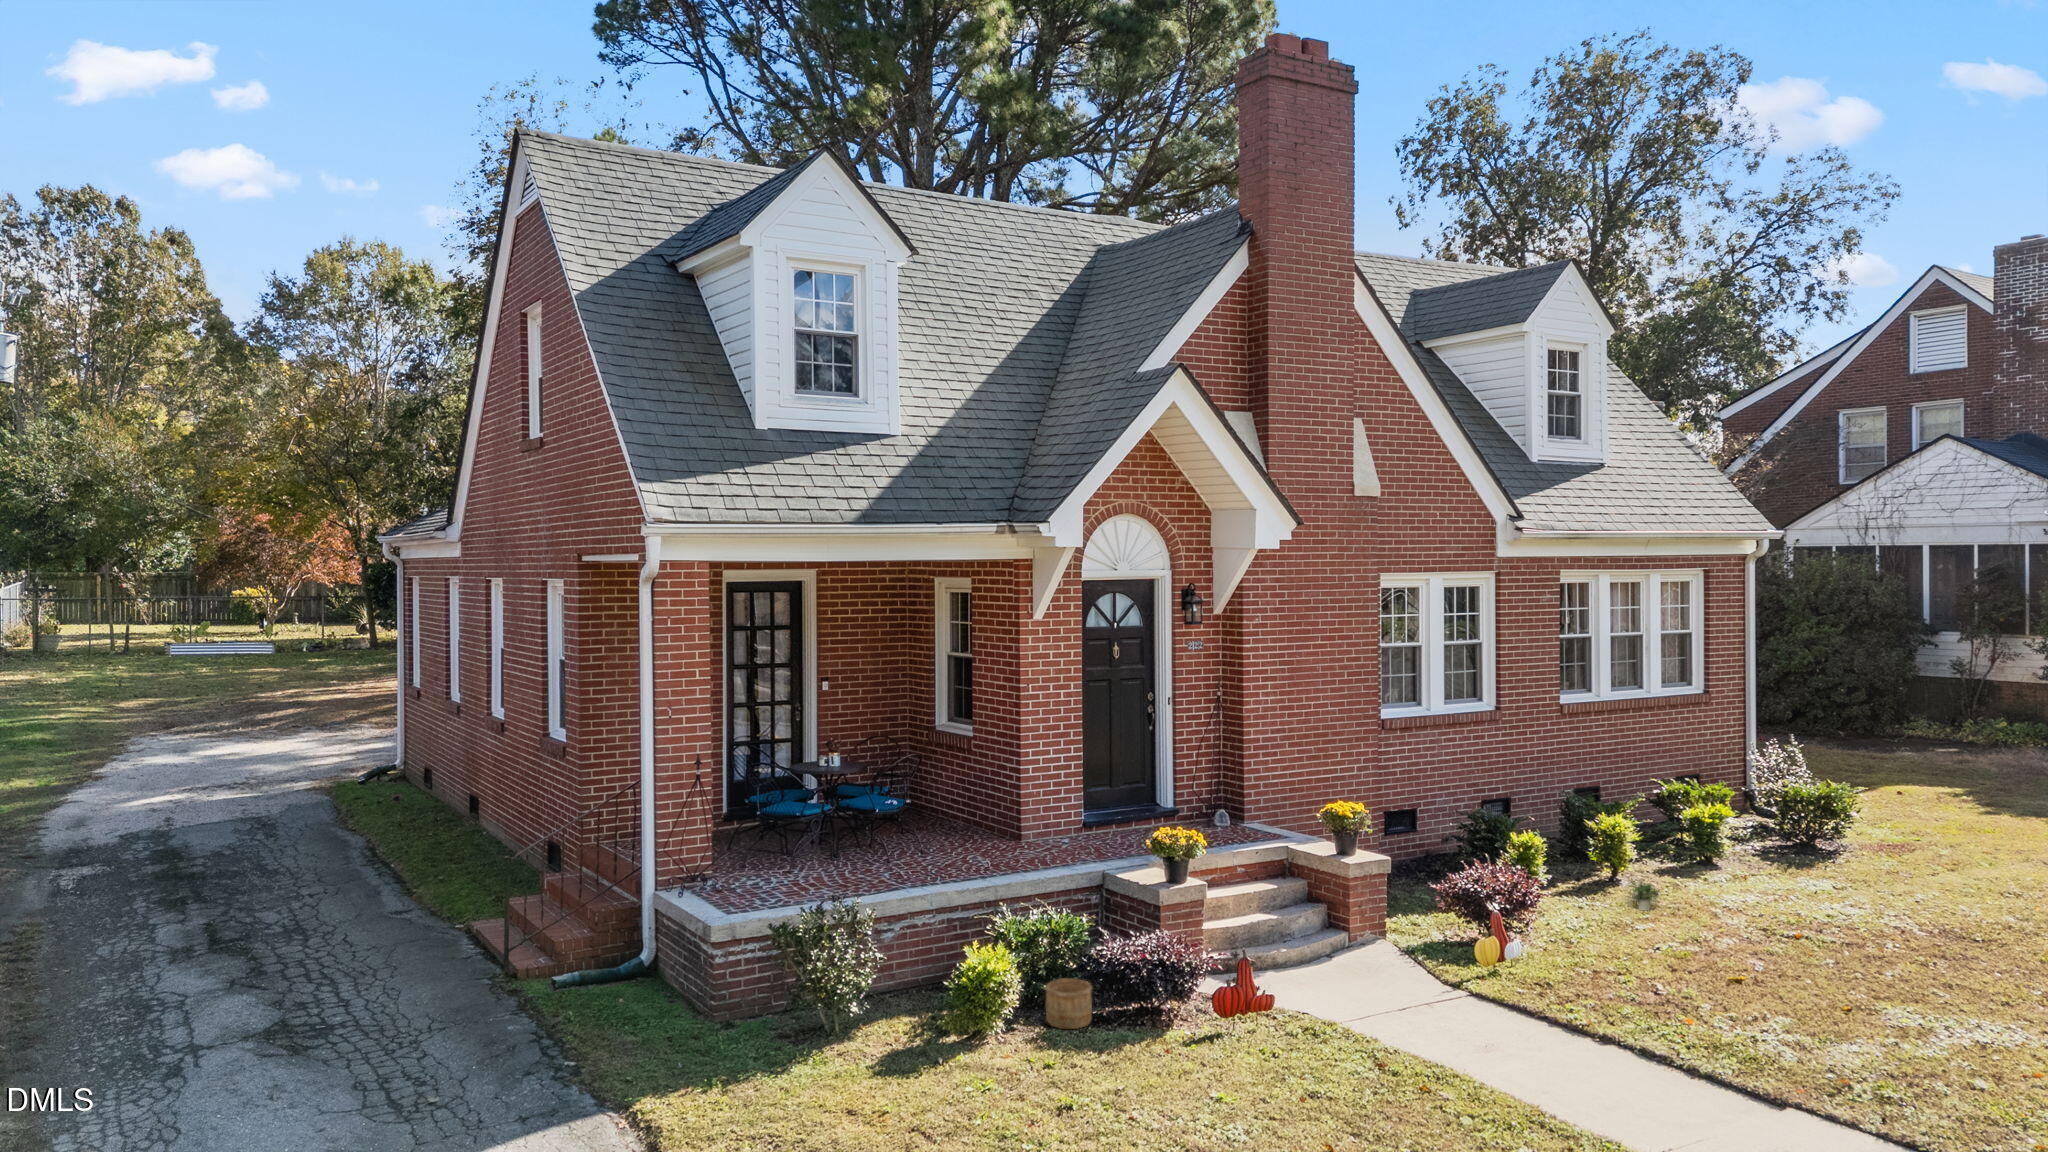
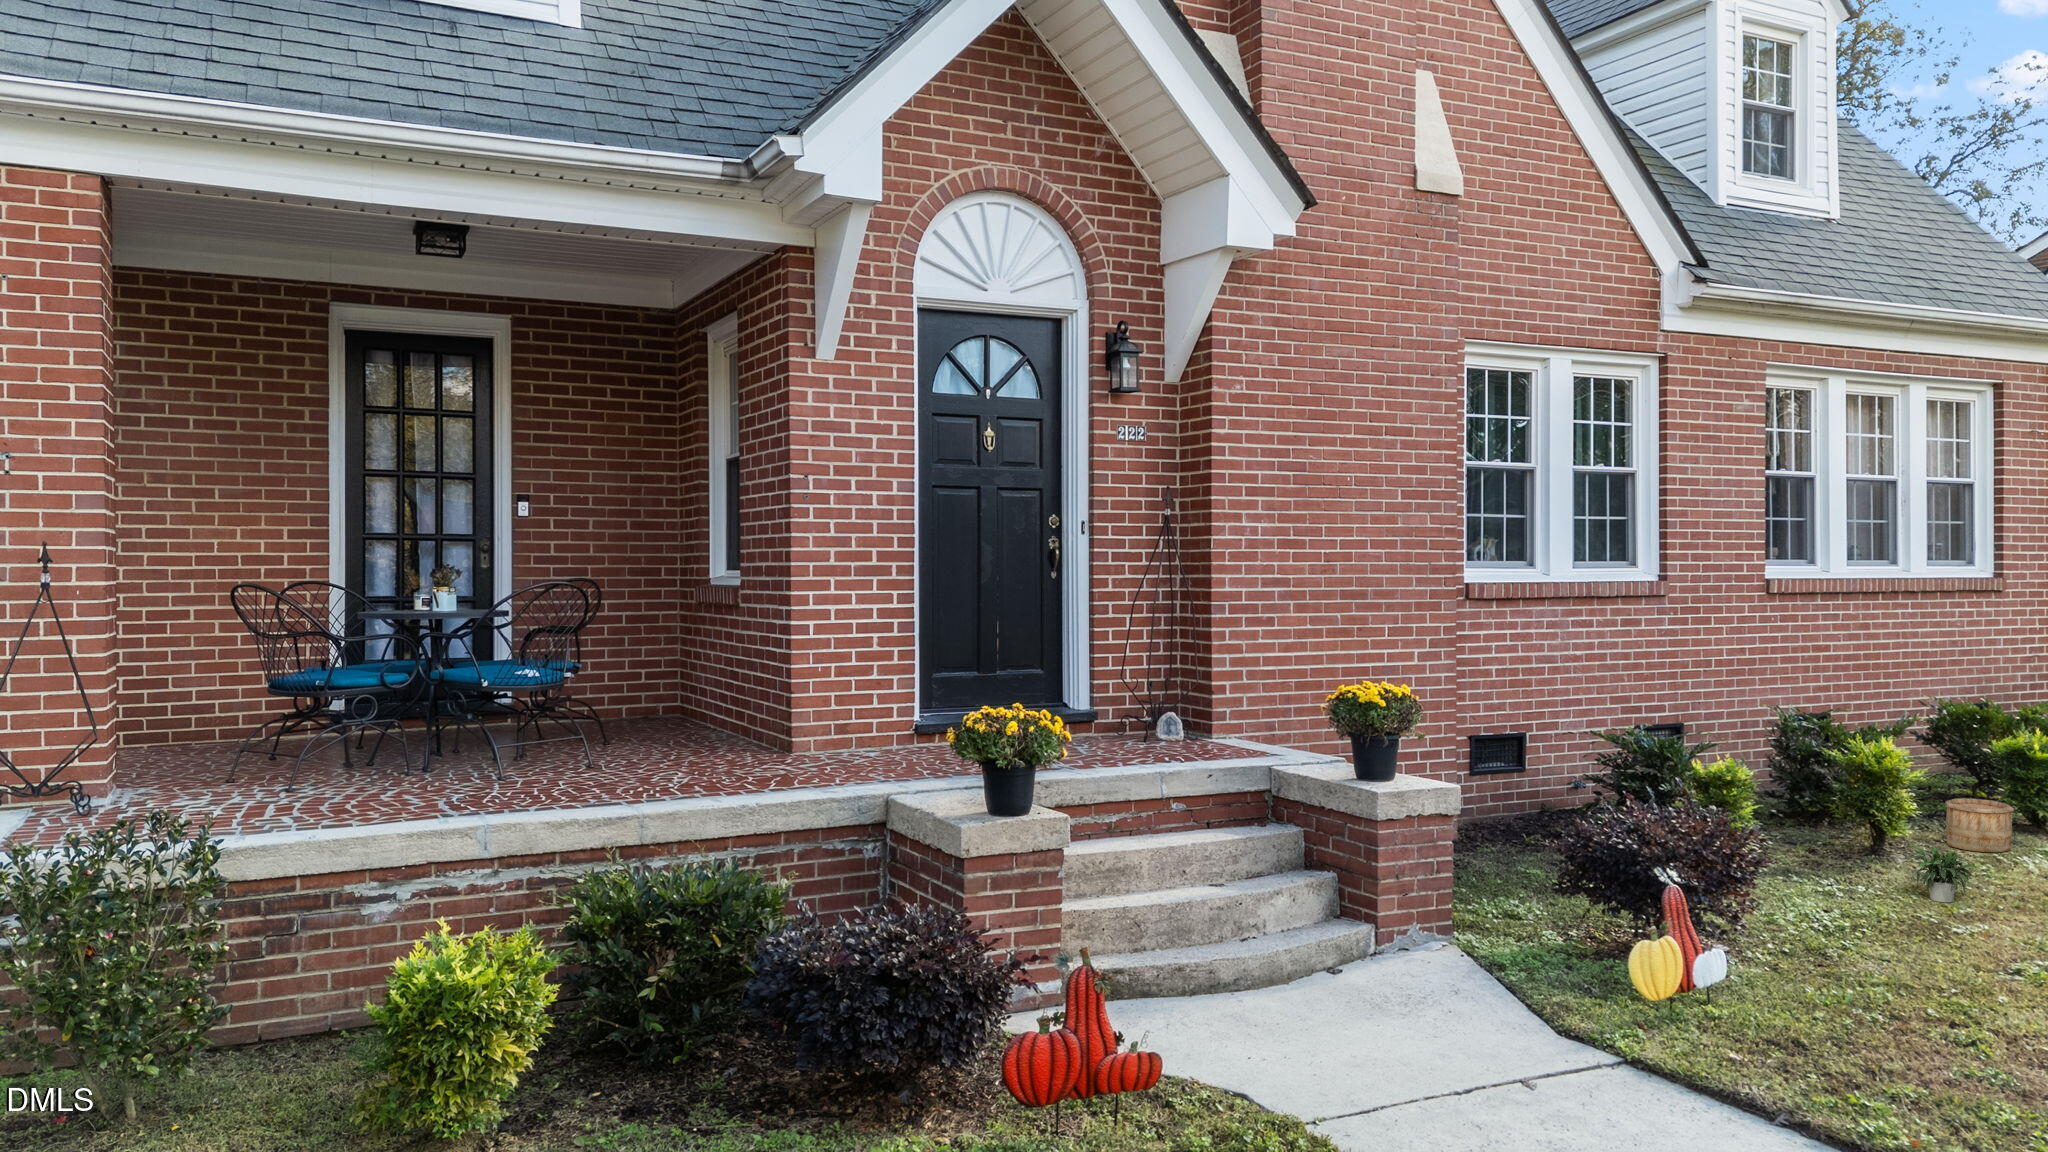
wooden bucket: present [1045,979,1092,1029] -> present [1945,798,2014,852]

